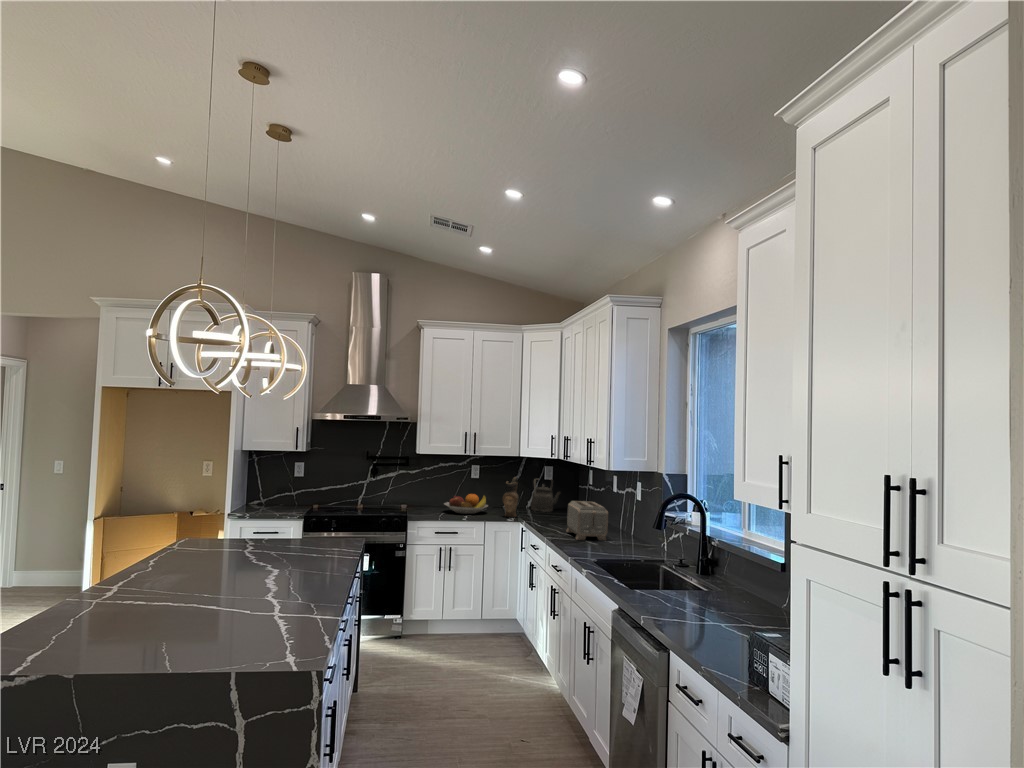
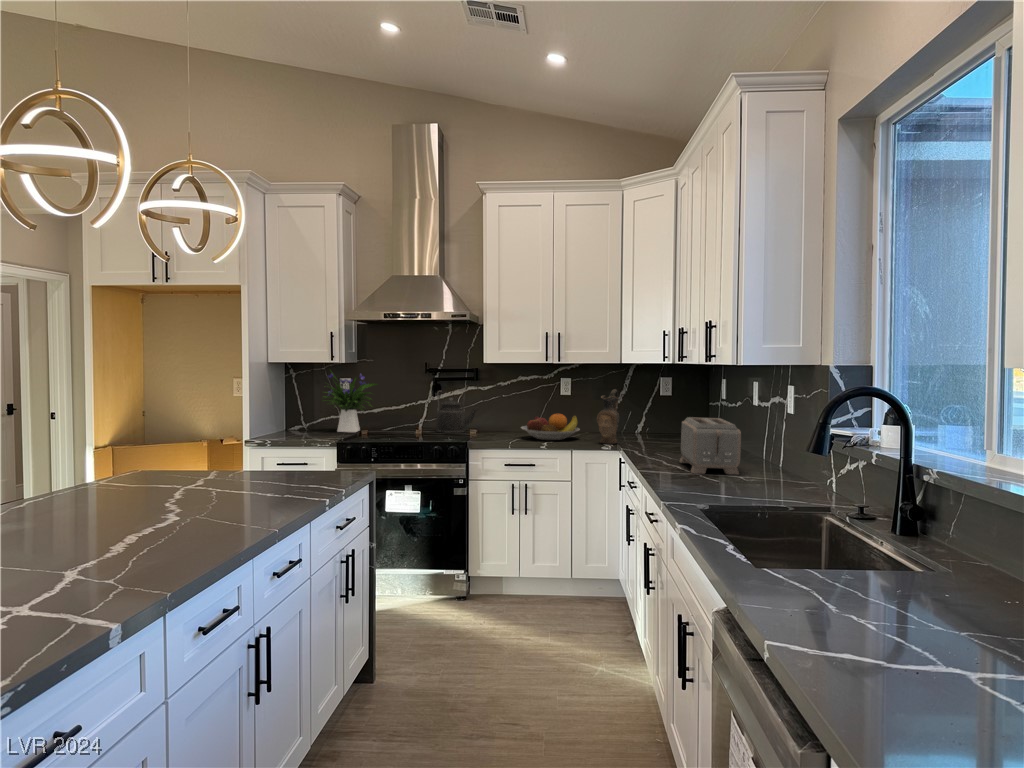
flower arrangement: none [281,455,330,506] -> present [324,370,377,432]
kettle: present [531,479,560,512] -> present [436,393,478,433]

